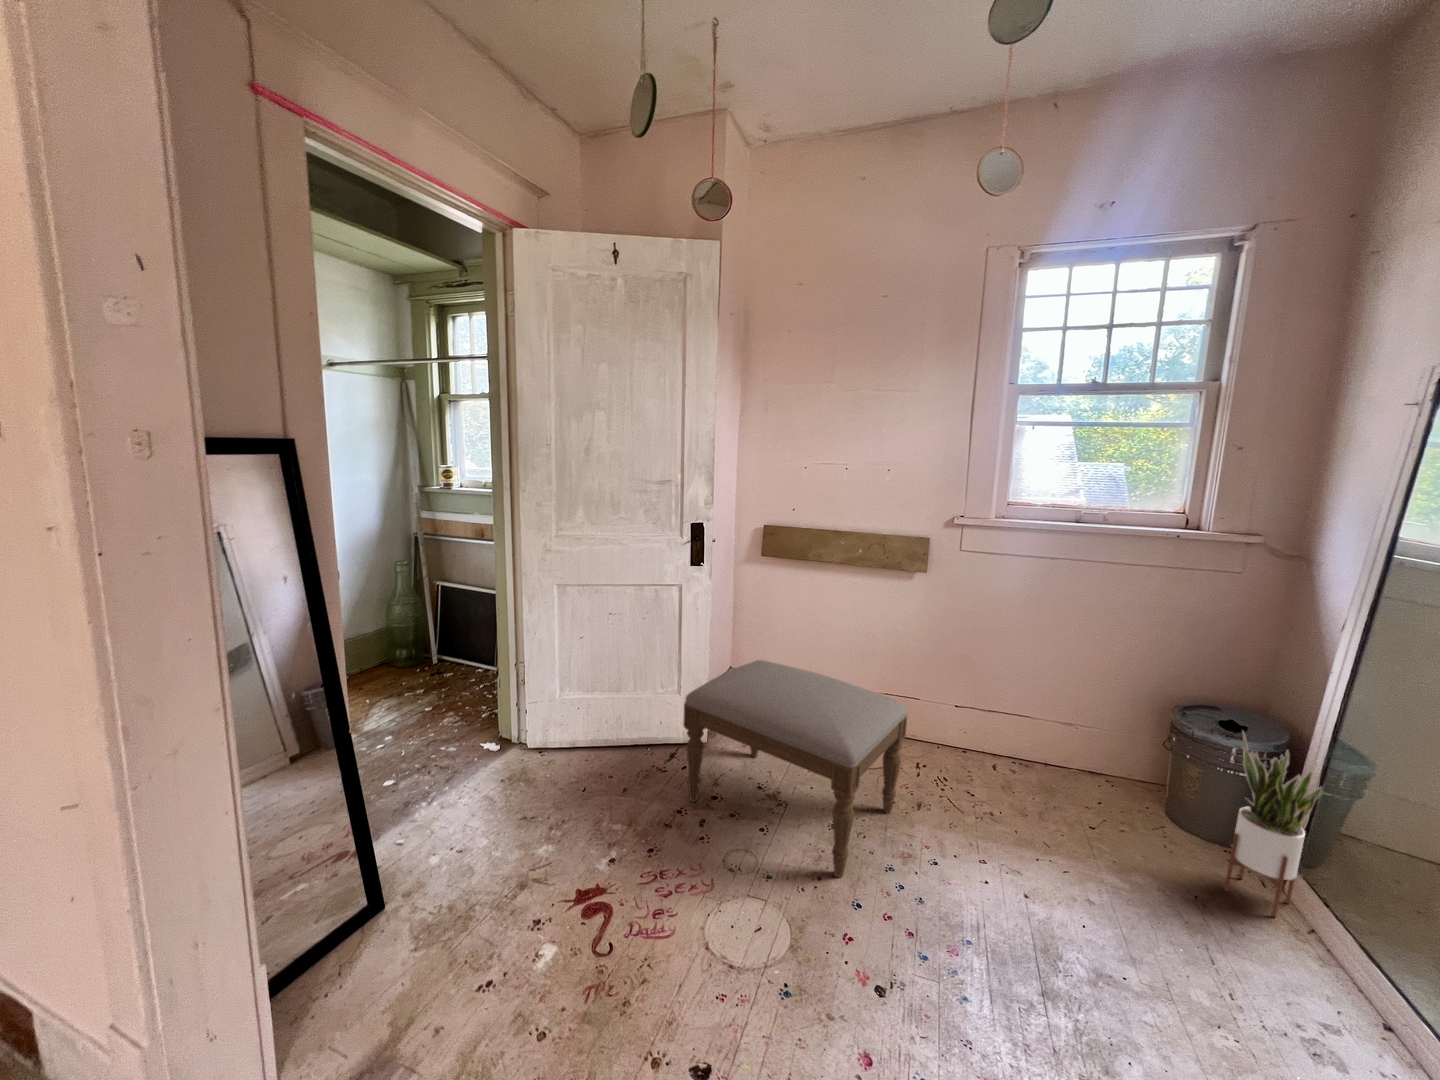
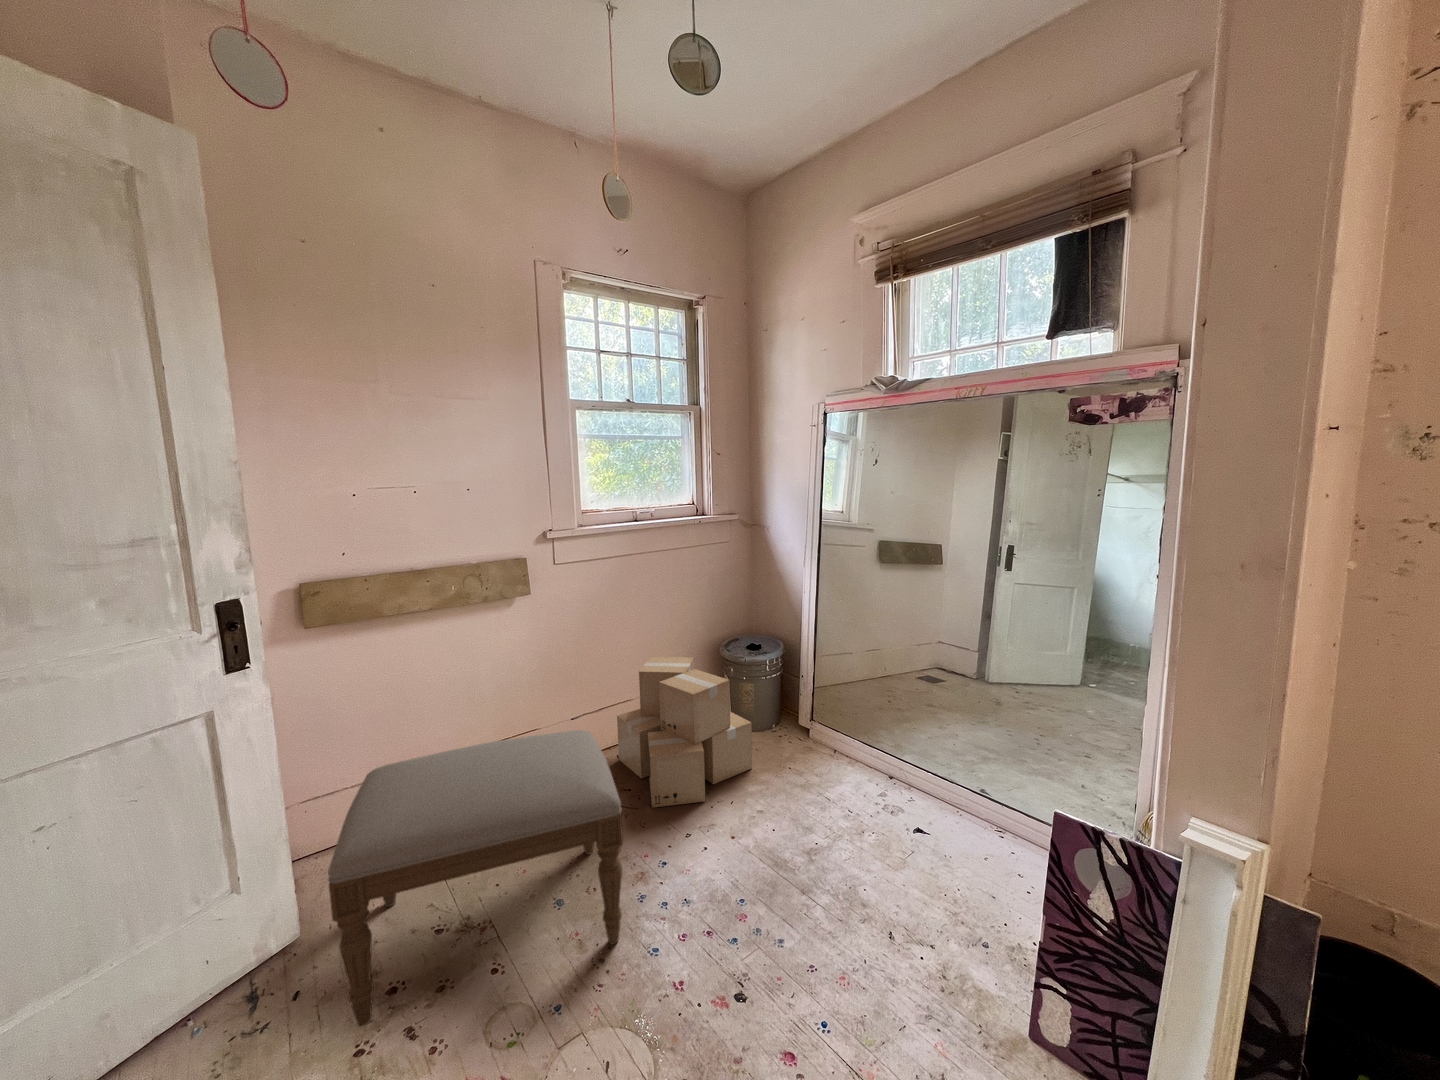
cardboard box: none [974,679,1145,862] -> present [617,656,752,807]
potted plant: present [1224,731,1322,917] -> none [780,644,827,755]

